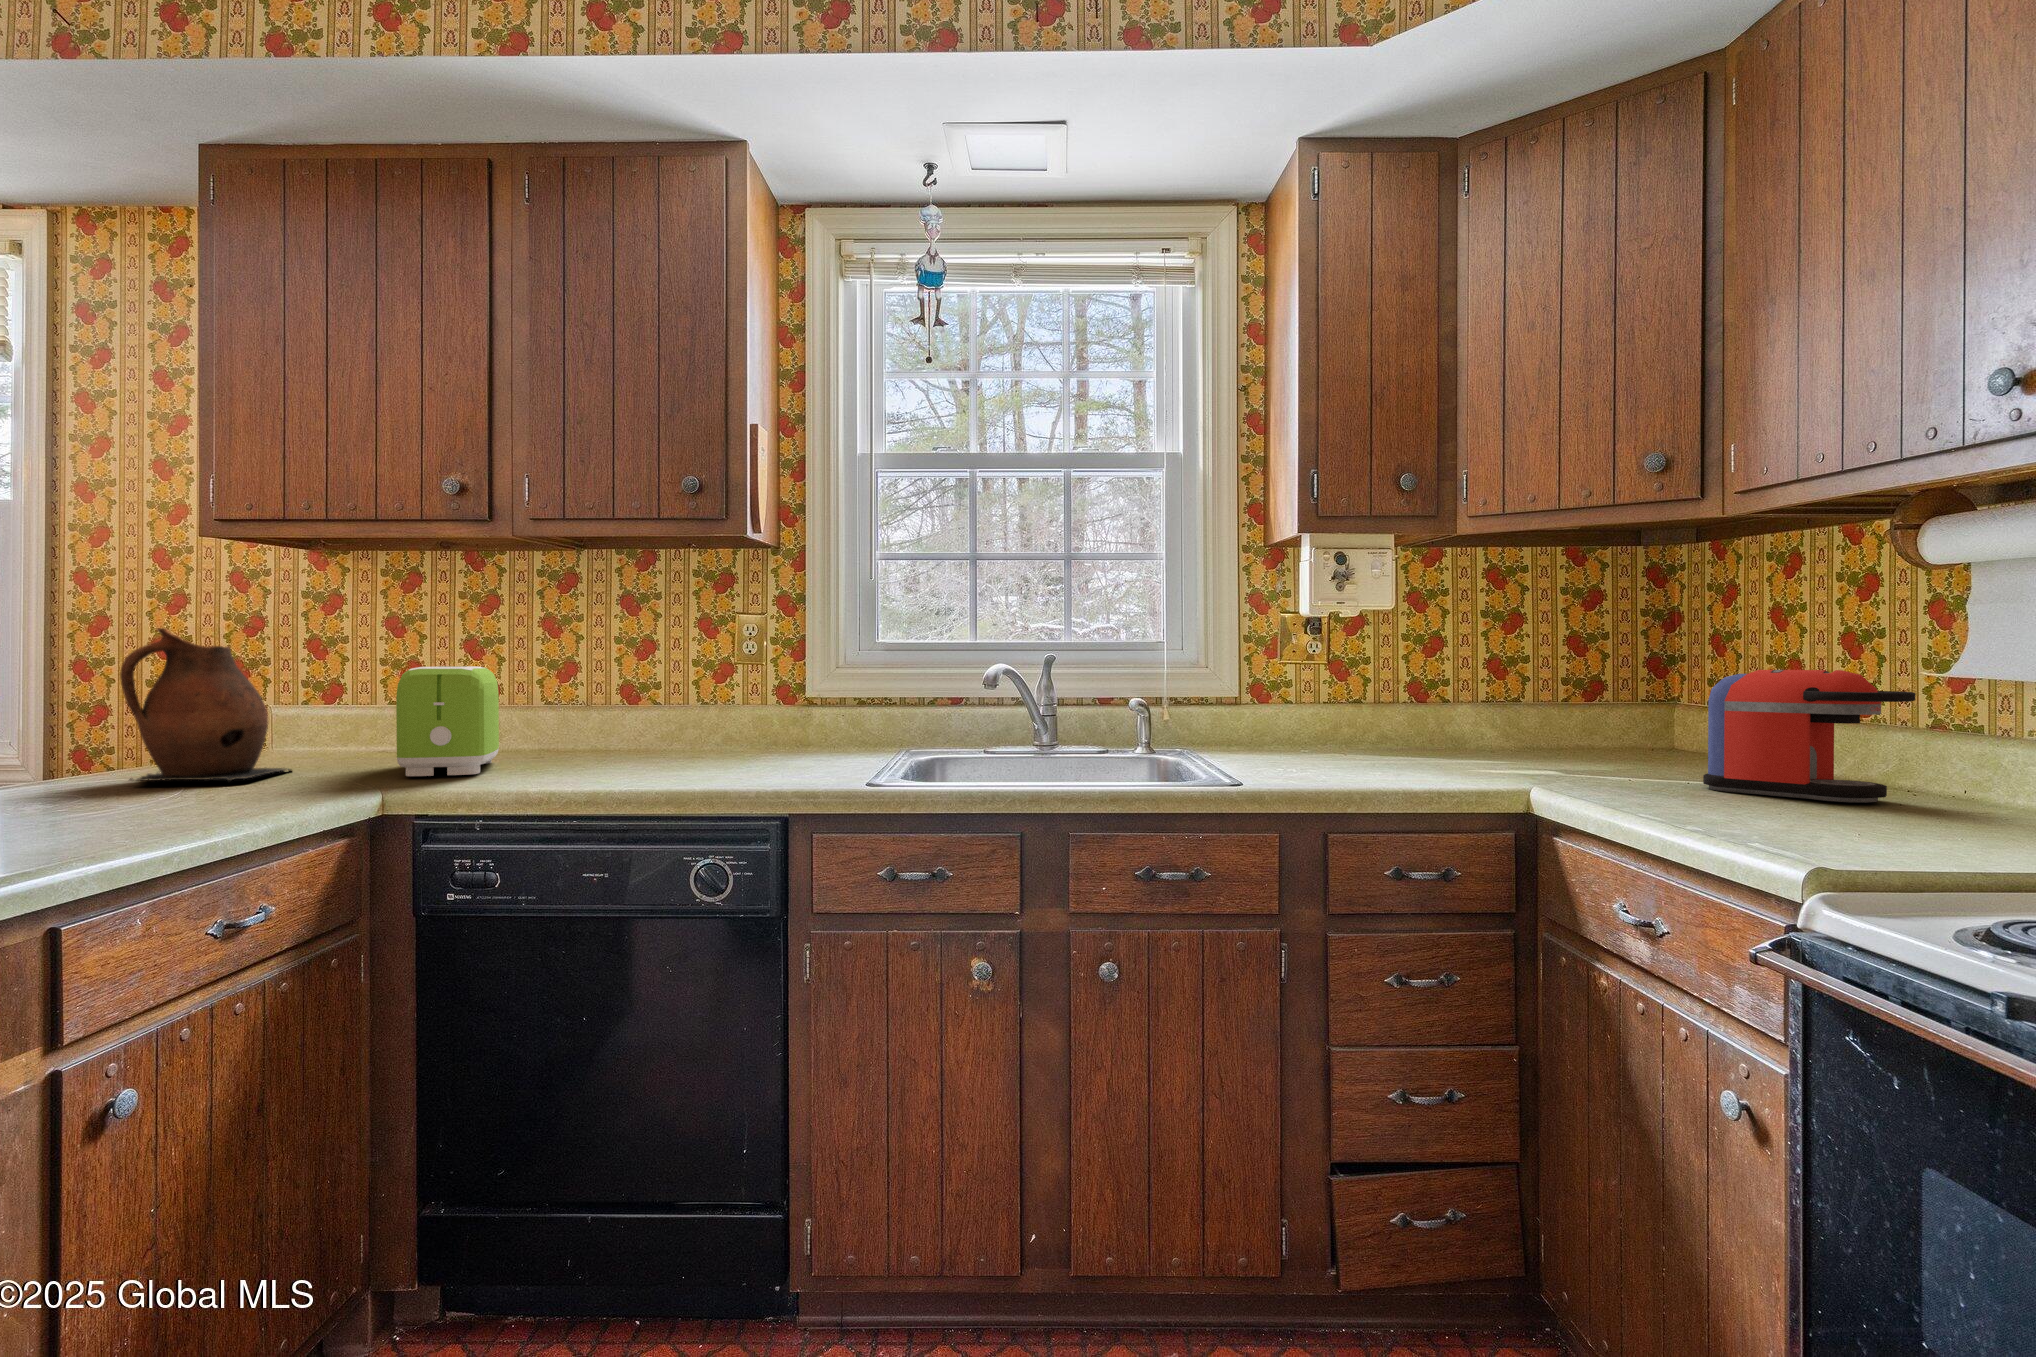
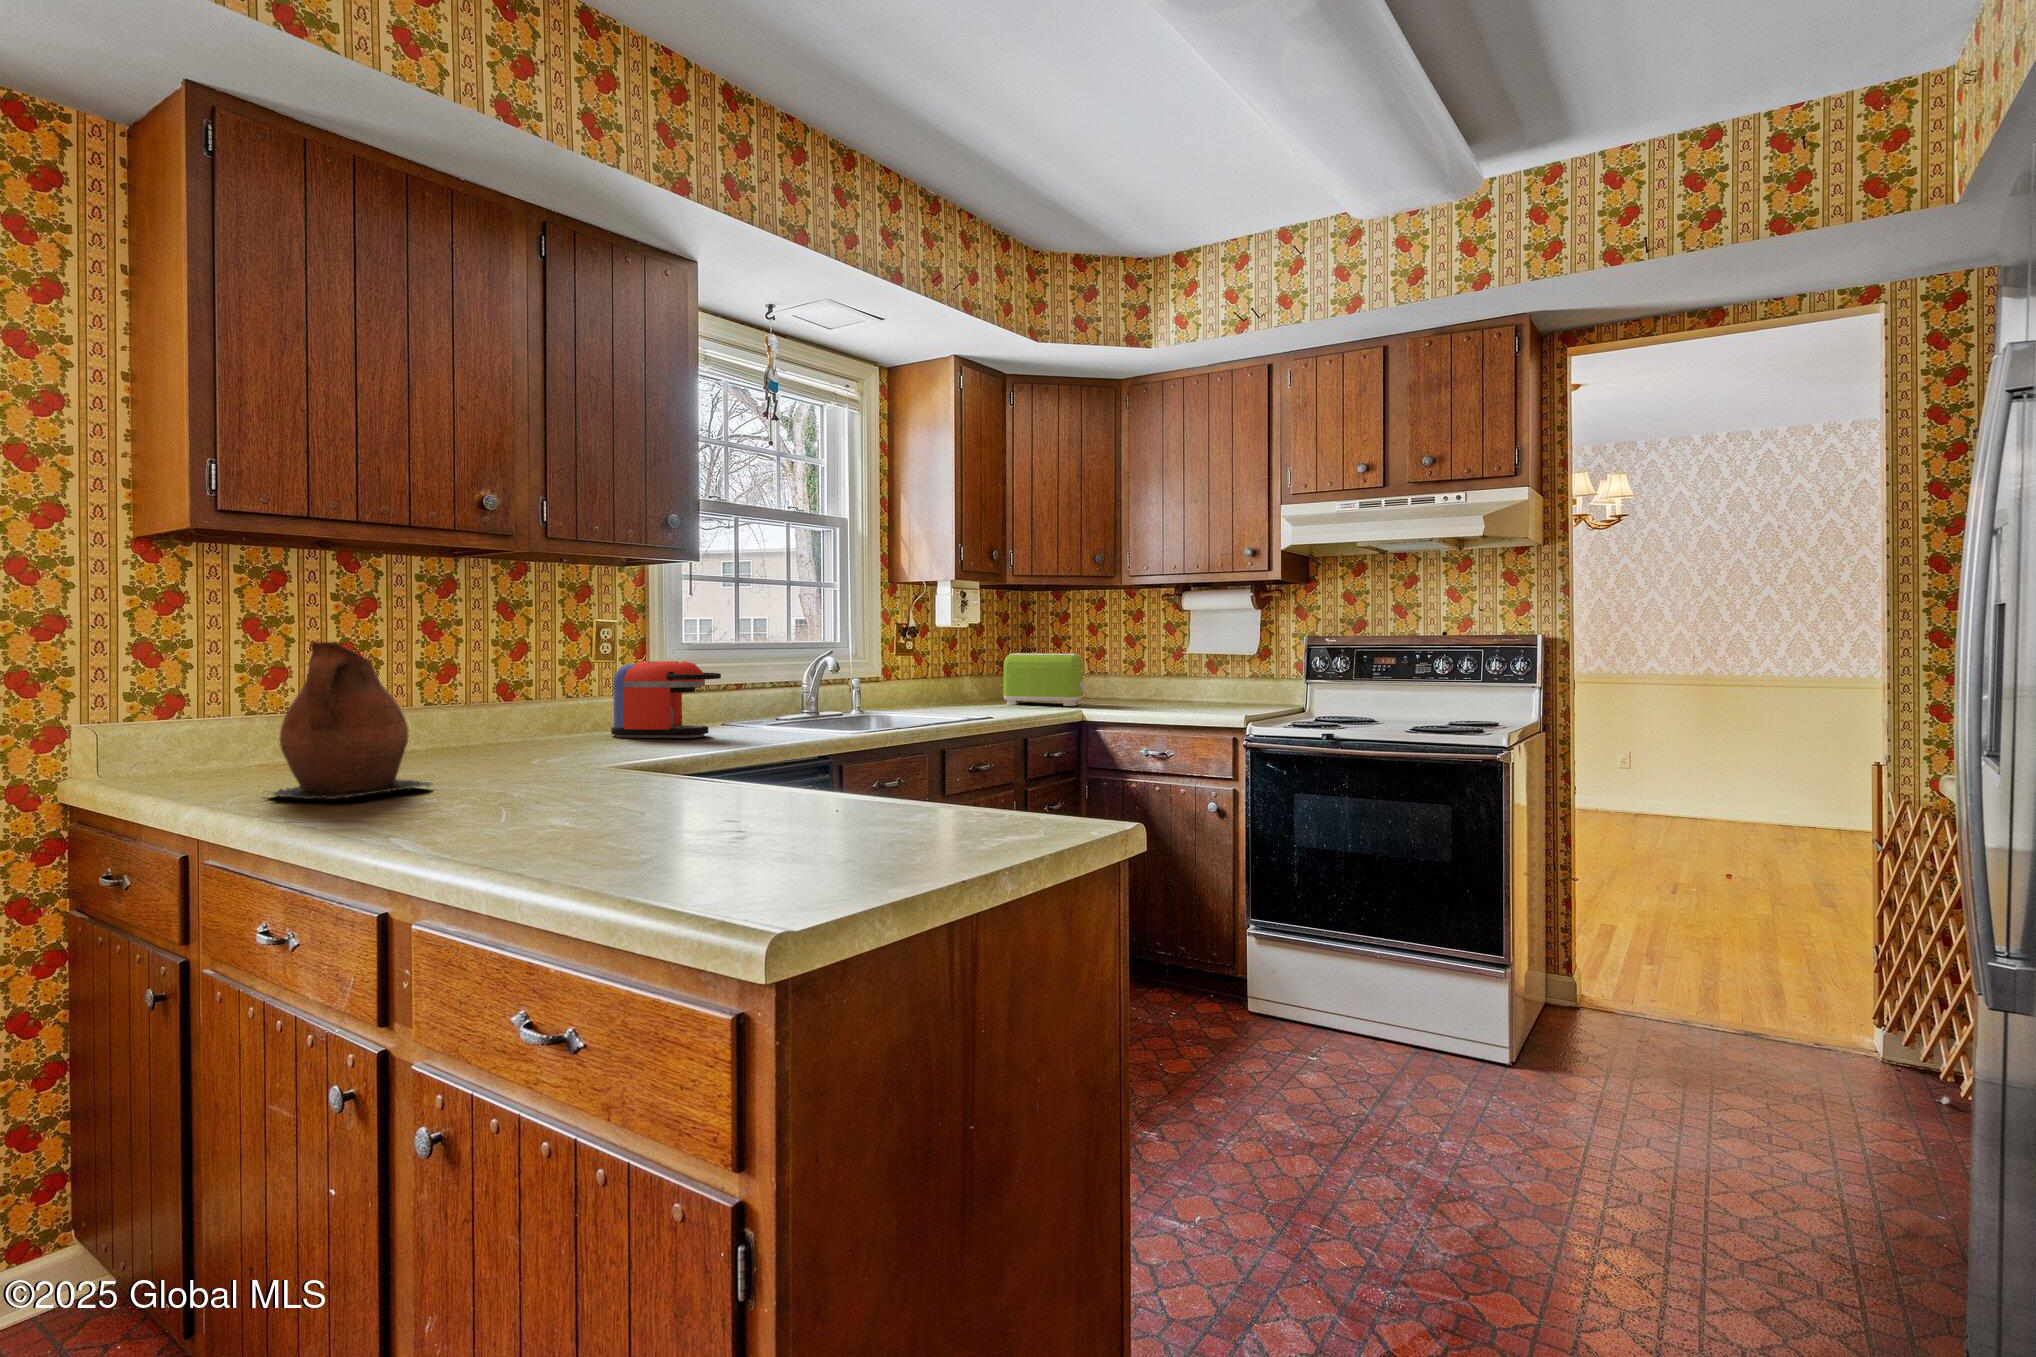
toaster: present [396,666,499,776] -> present [1003,653,1085,706]
coffee maker: present [1703,670,1916,802] -> present [611,661,721,738]

